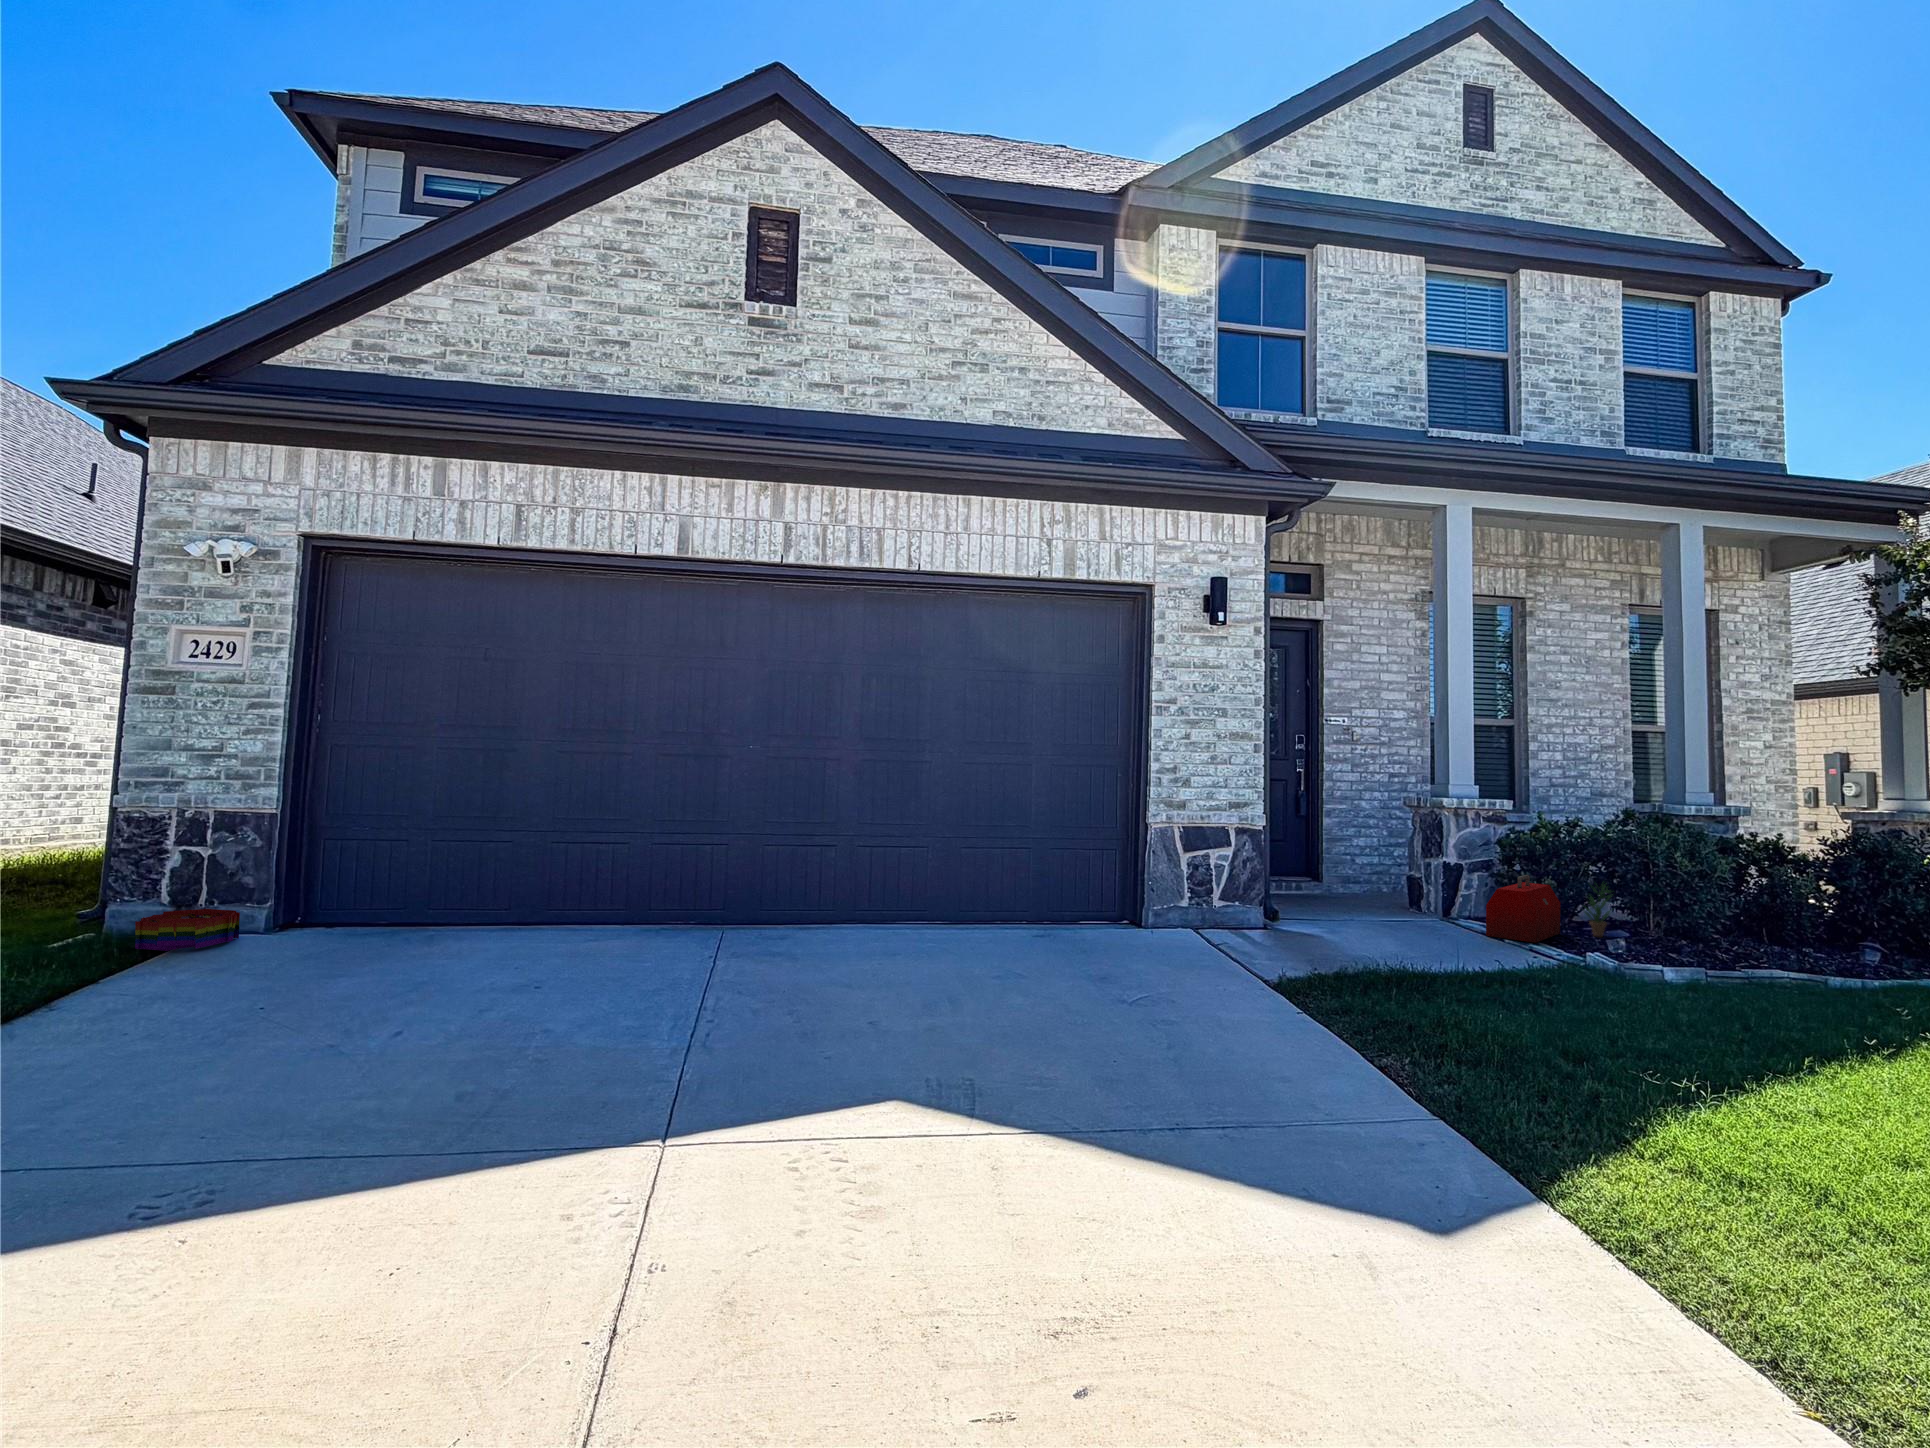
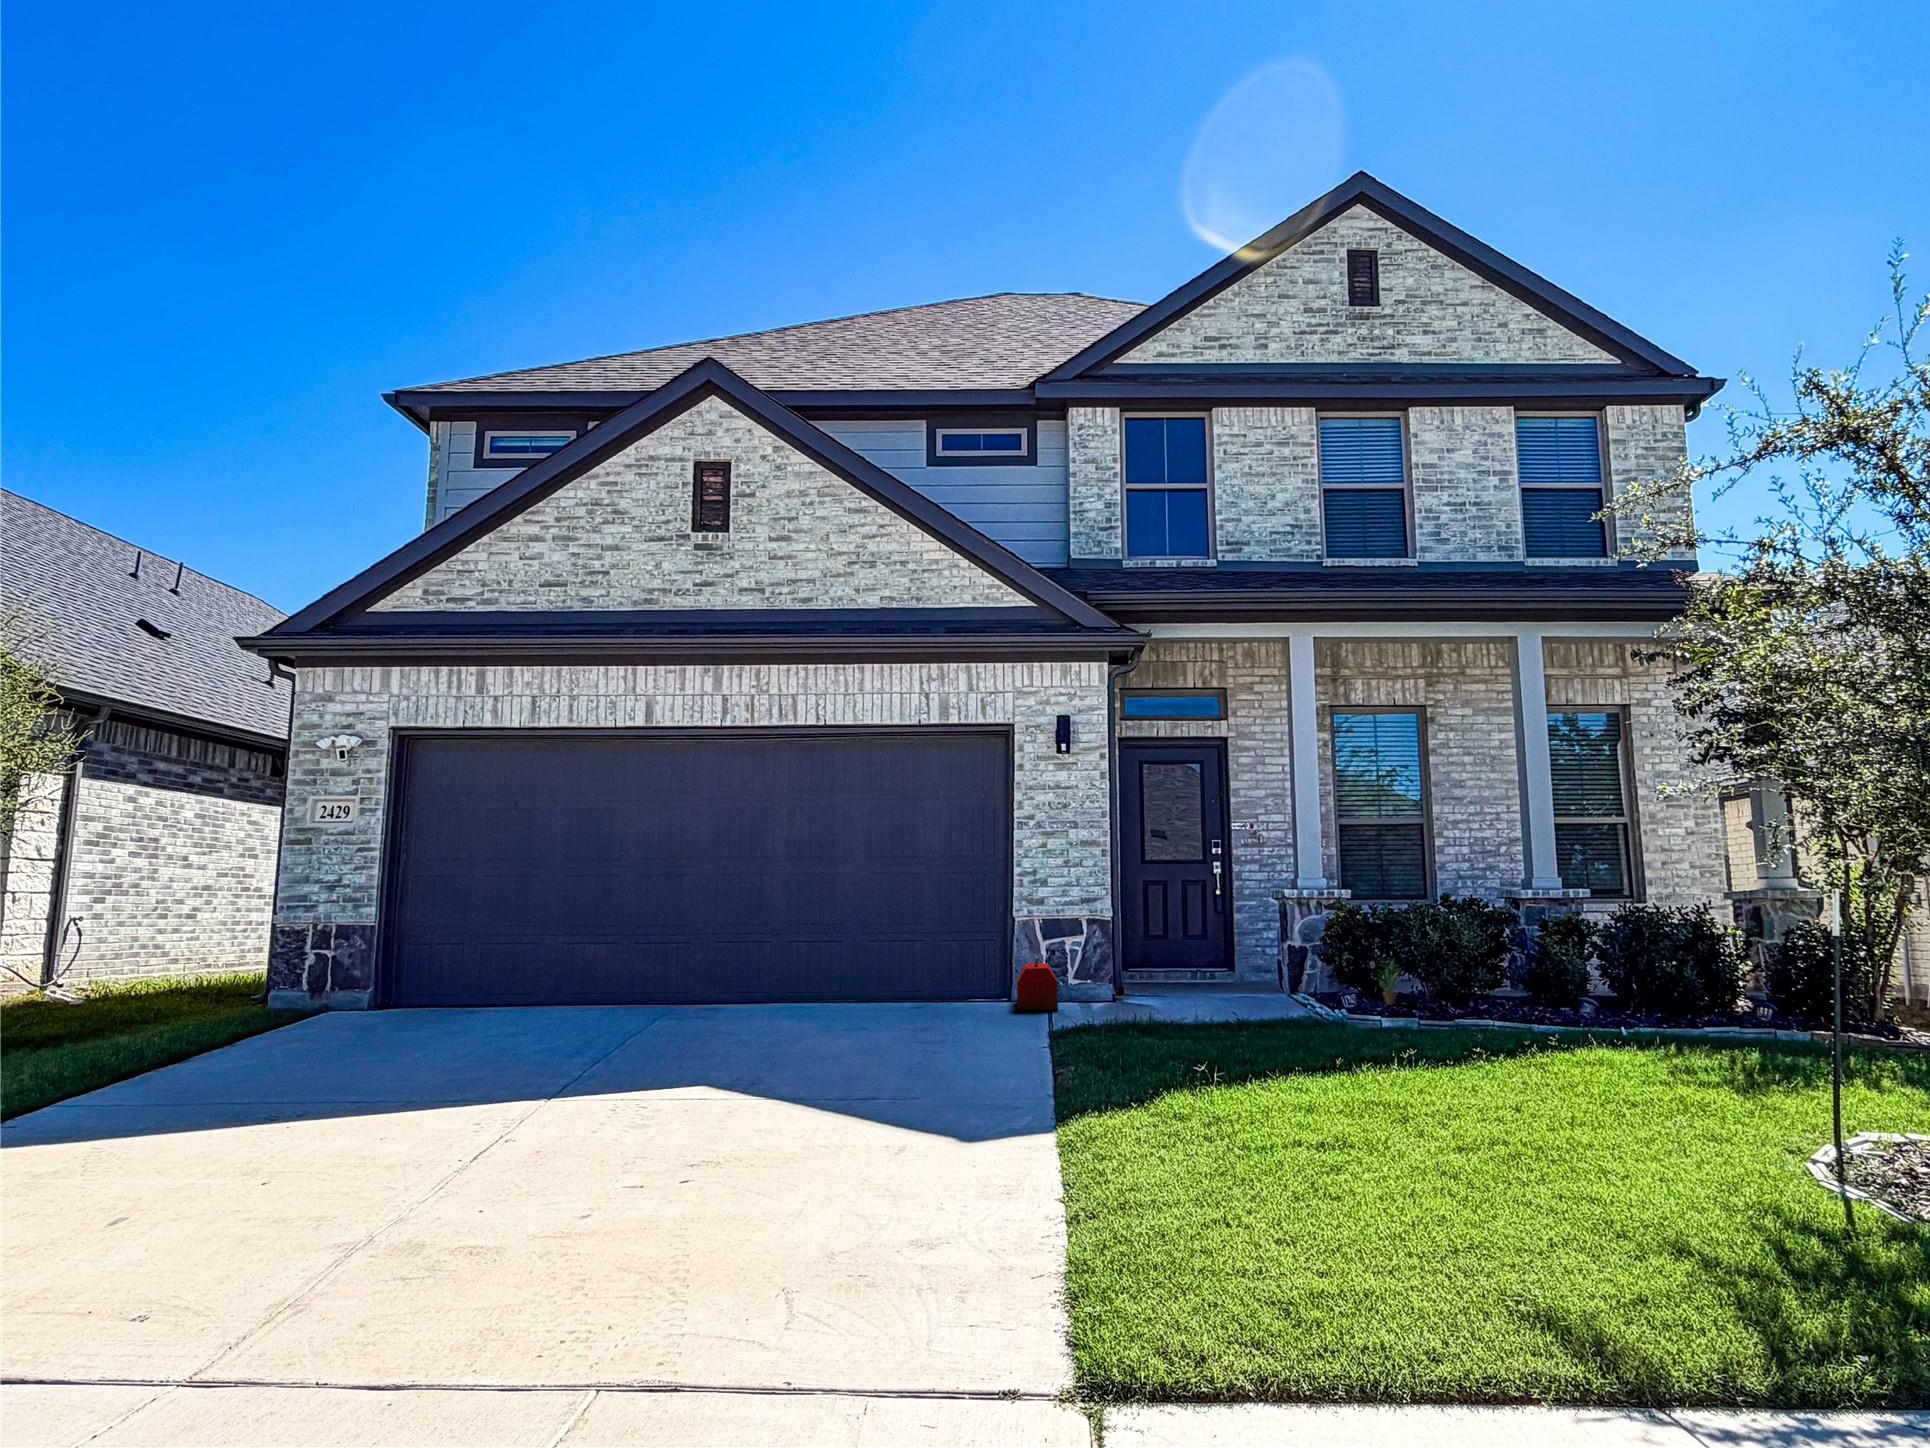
toolbox: present [1486,875,1561,943] -> present [1016,956,1058,1010]
storage bin: present [135,909,240,951] -> none [285,995,350,1021]

